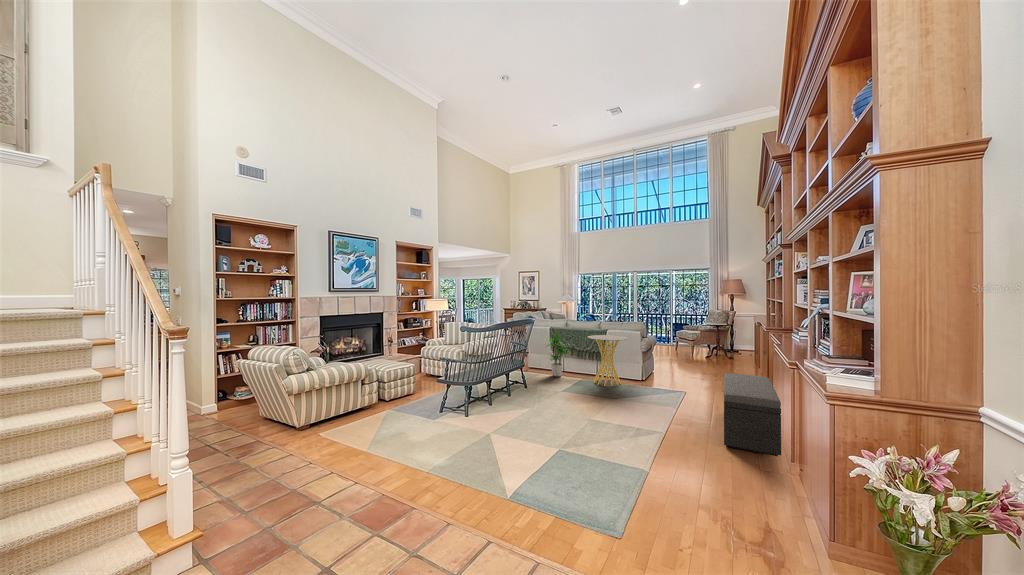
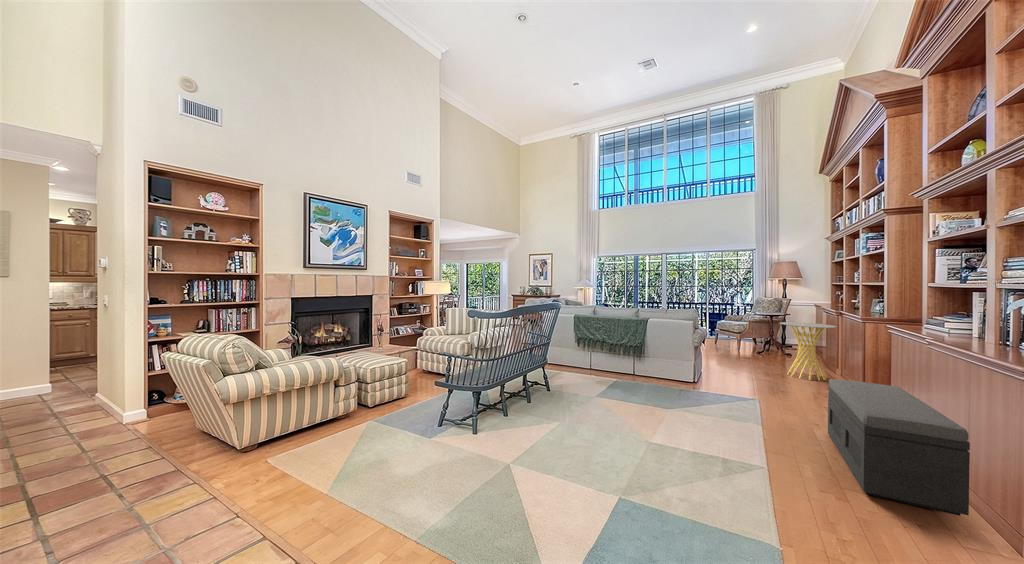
potted plant: present [548,333,566,376] -> none [566,319,603,376]
side table: present [587,335,628,386] -> present [779,322,837,381]

